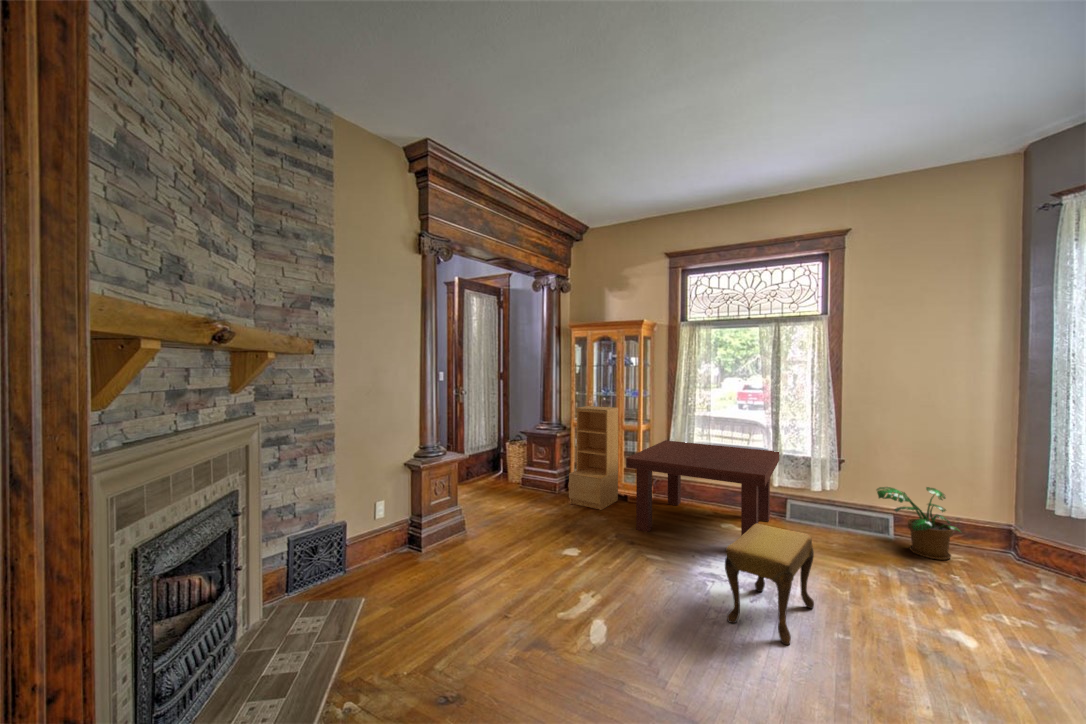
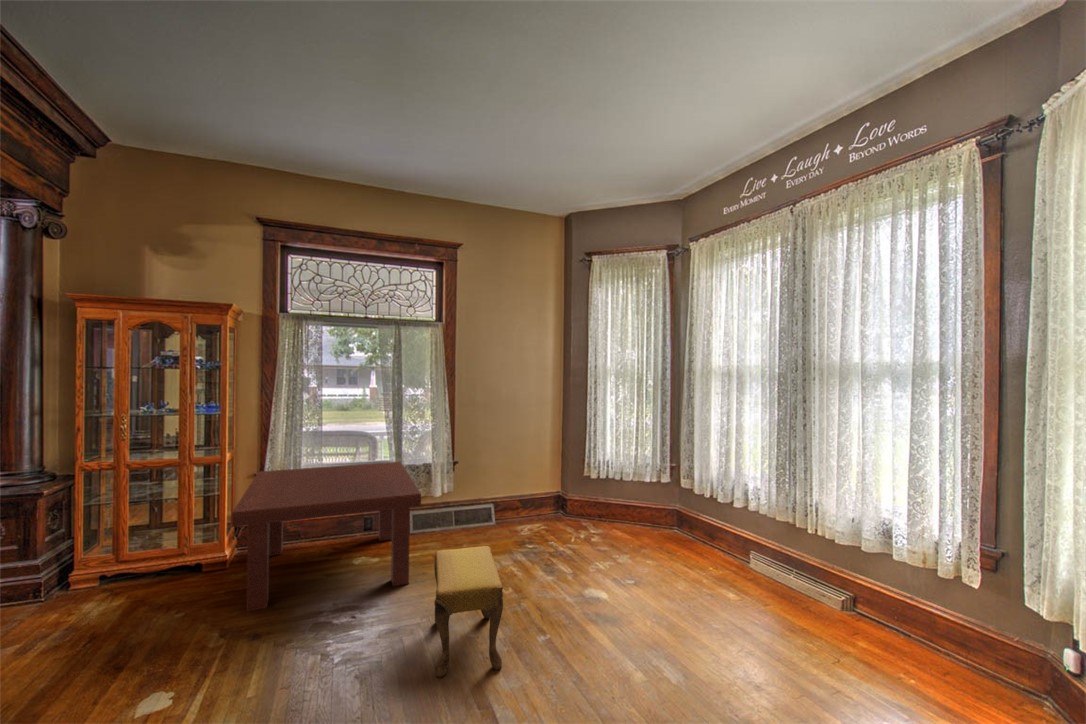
bookshelf: present [569,406,618,510] -> none [88,436,186,615]
potted plant: present [877,487,961,560] -> none [490,471,537,530]

